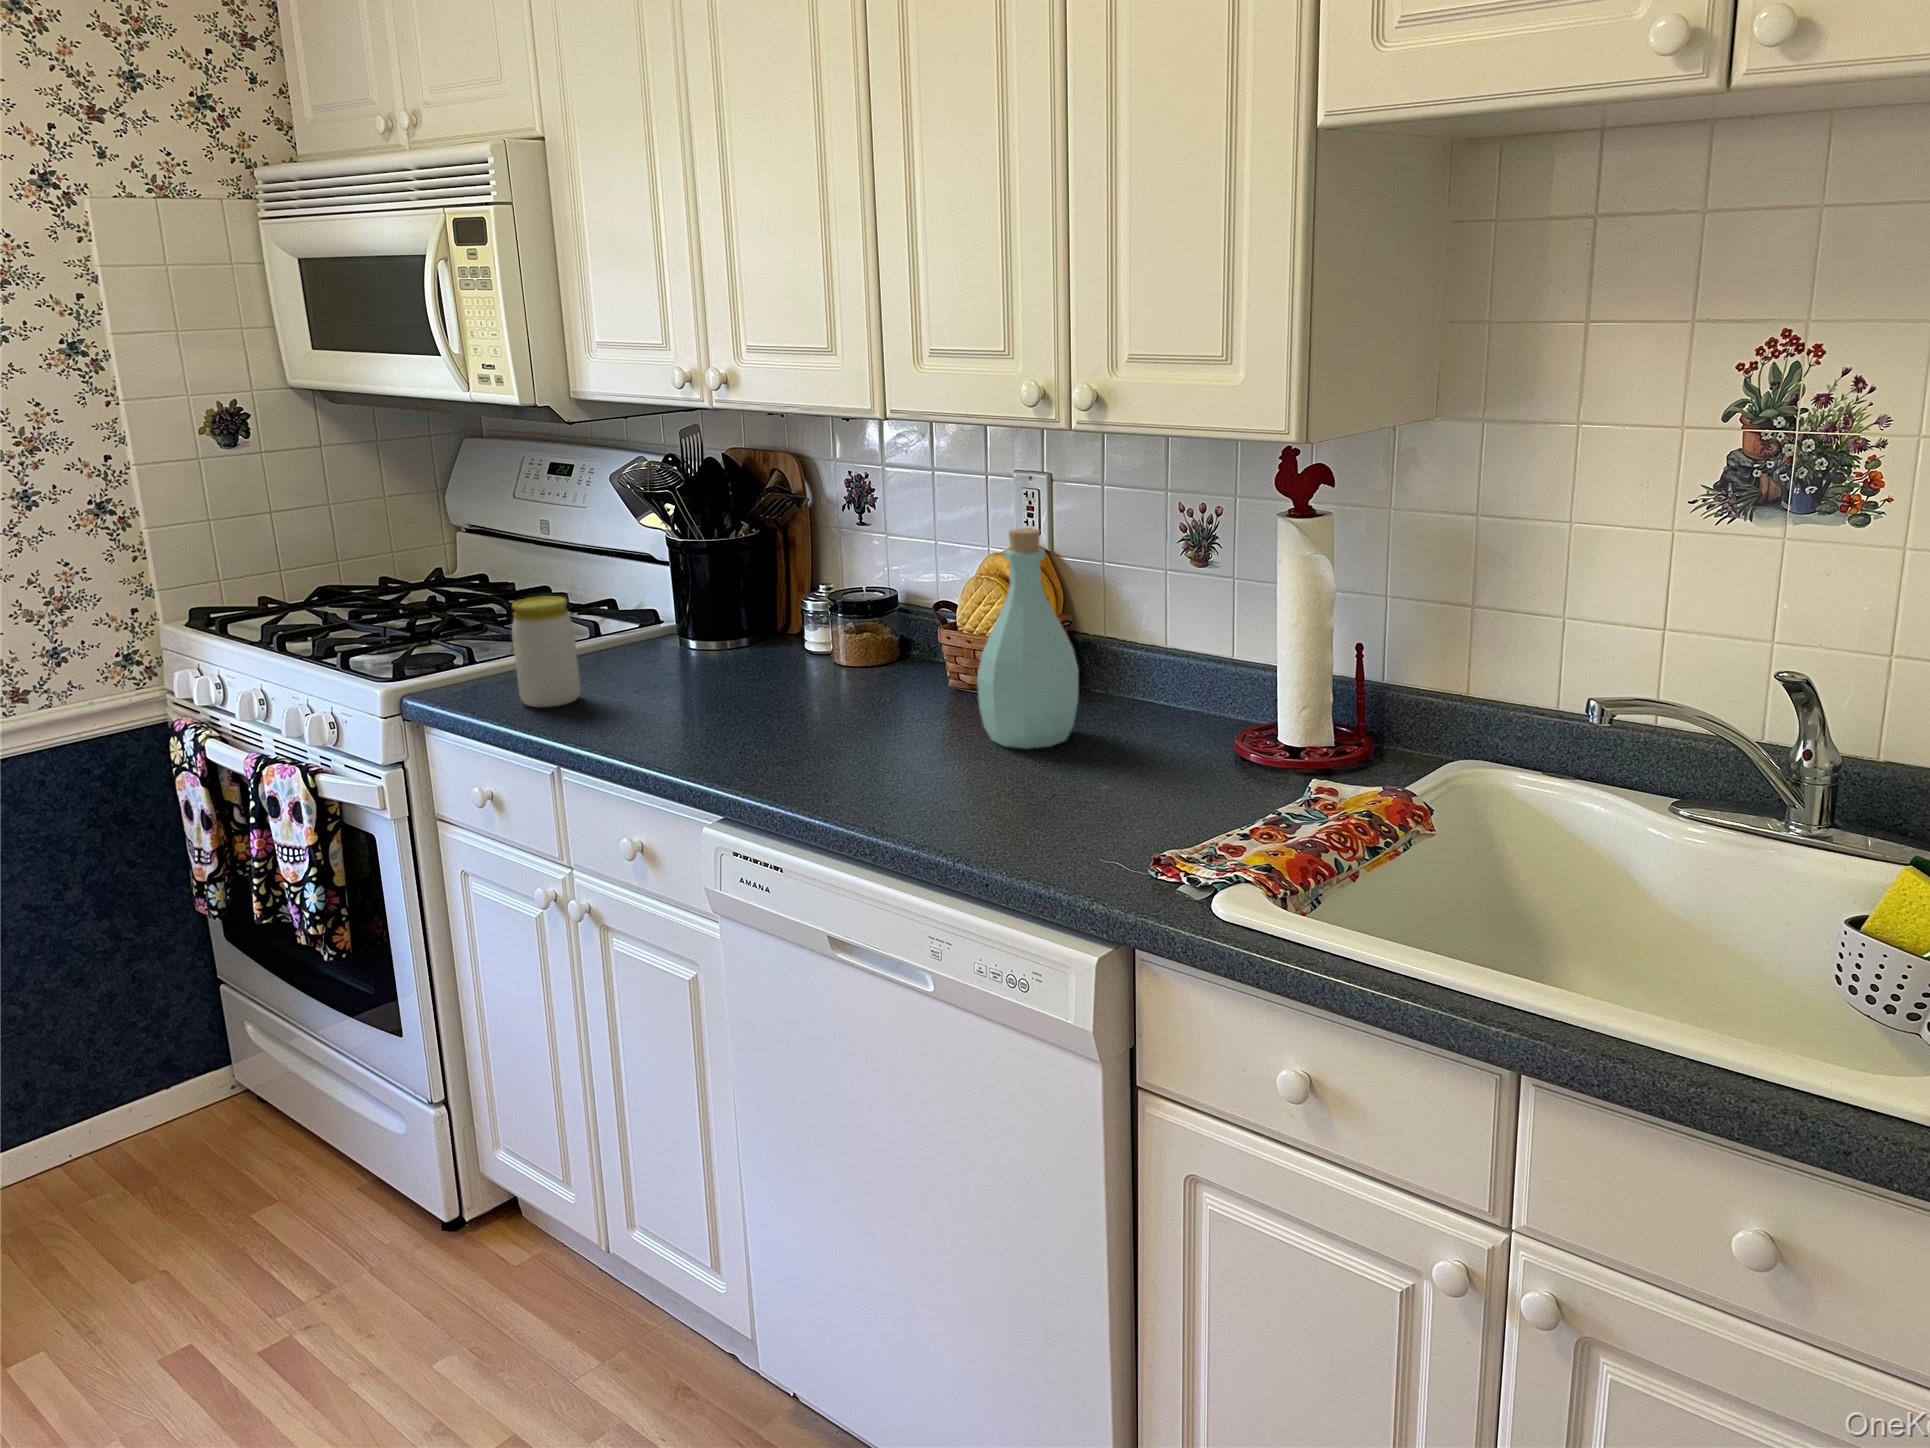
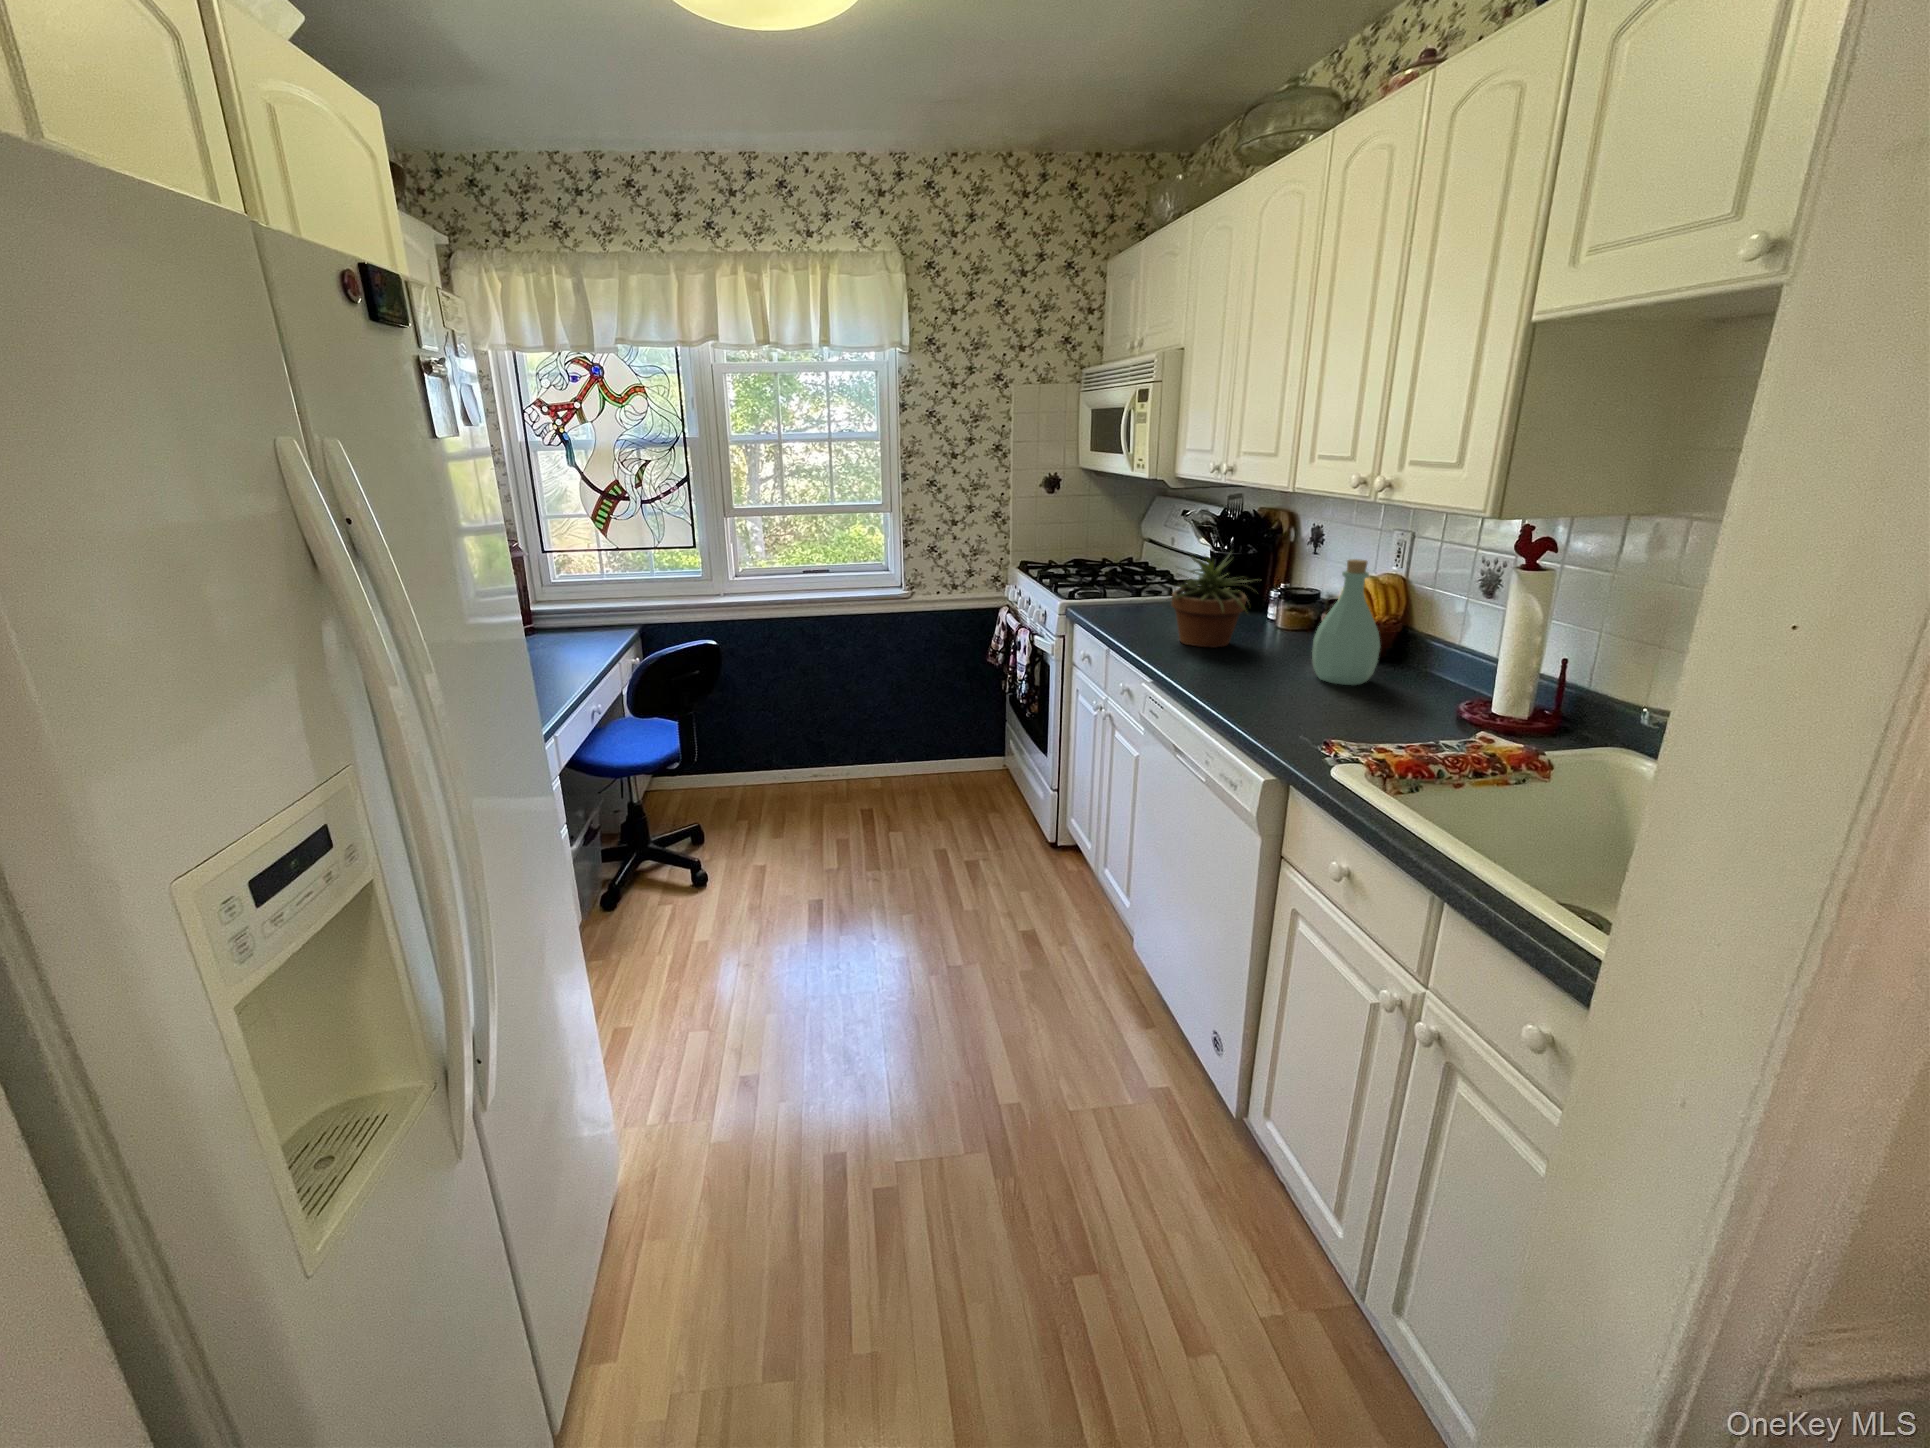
potted plant: none [662,533,839,732] -> present [1170,554,1258,648]
jar: present [512,596,581,707] -> none [1109,569,1139,621]

